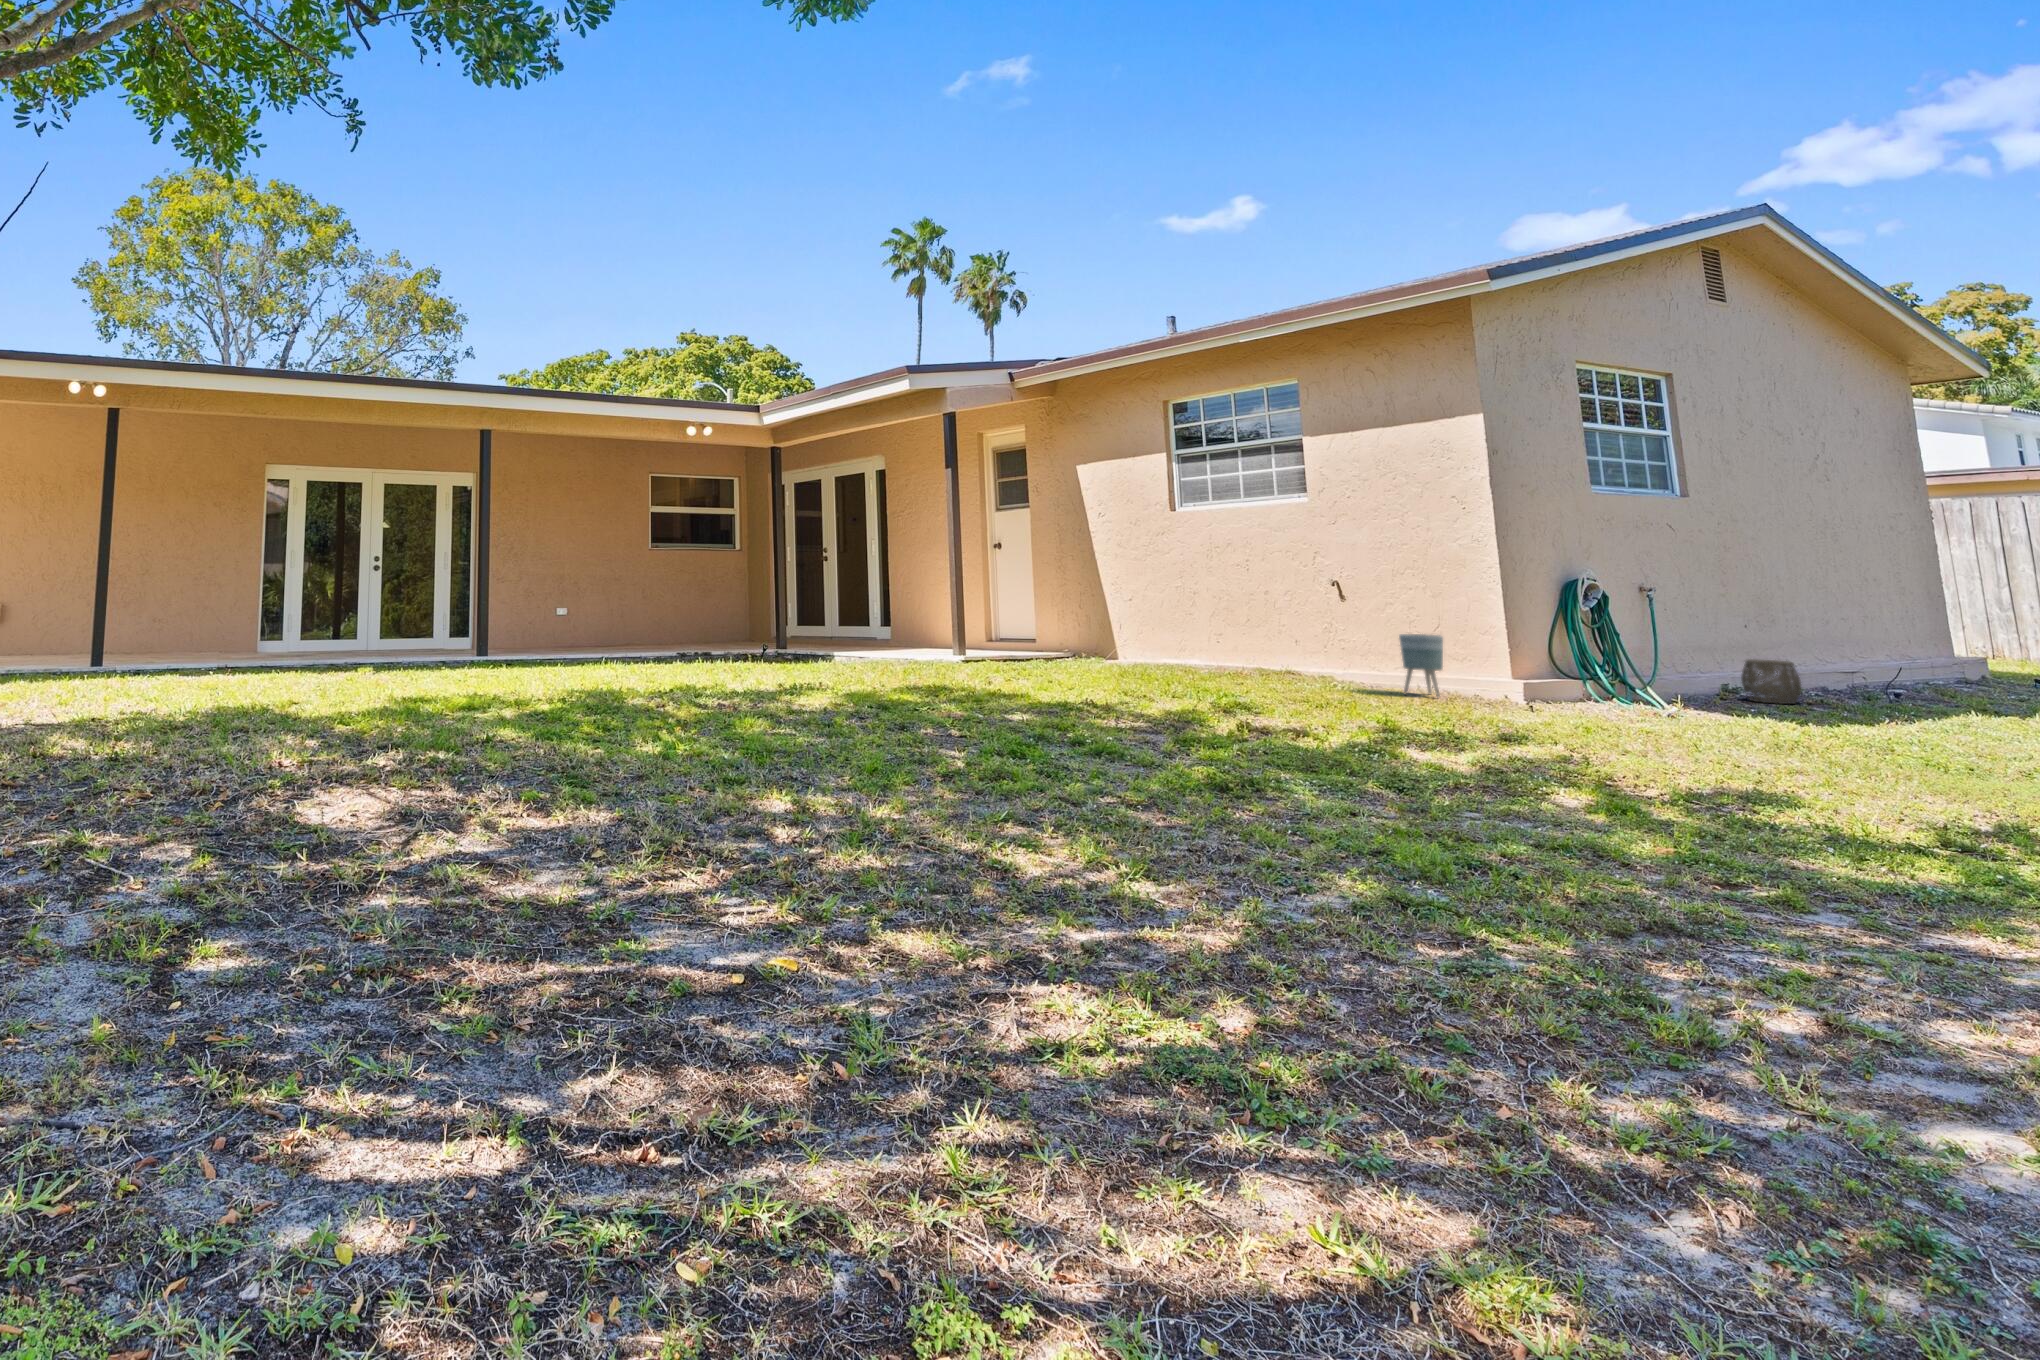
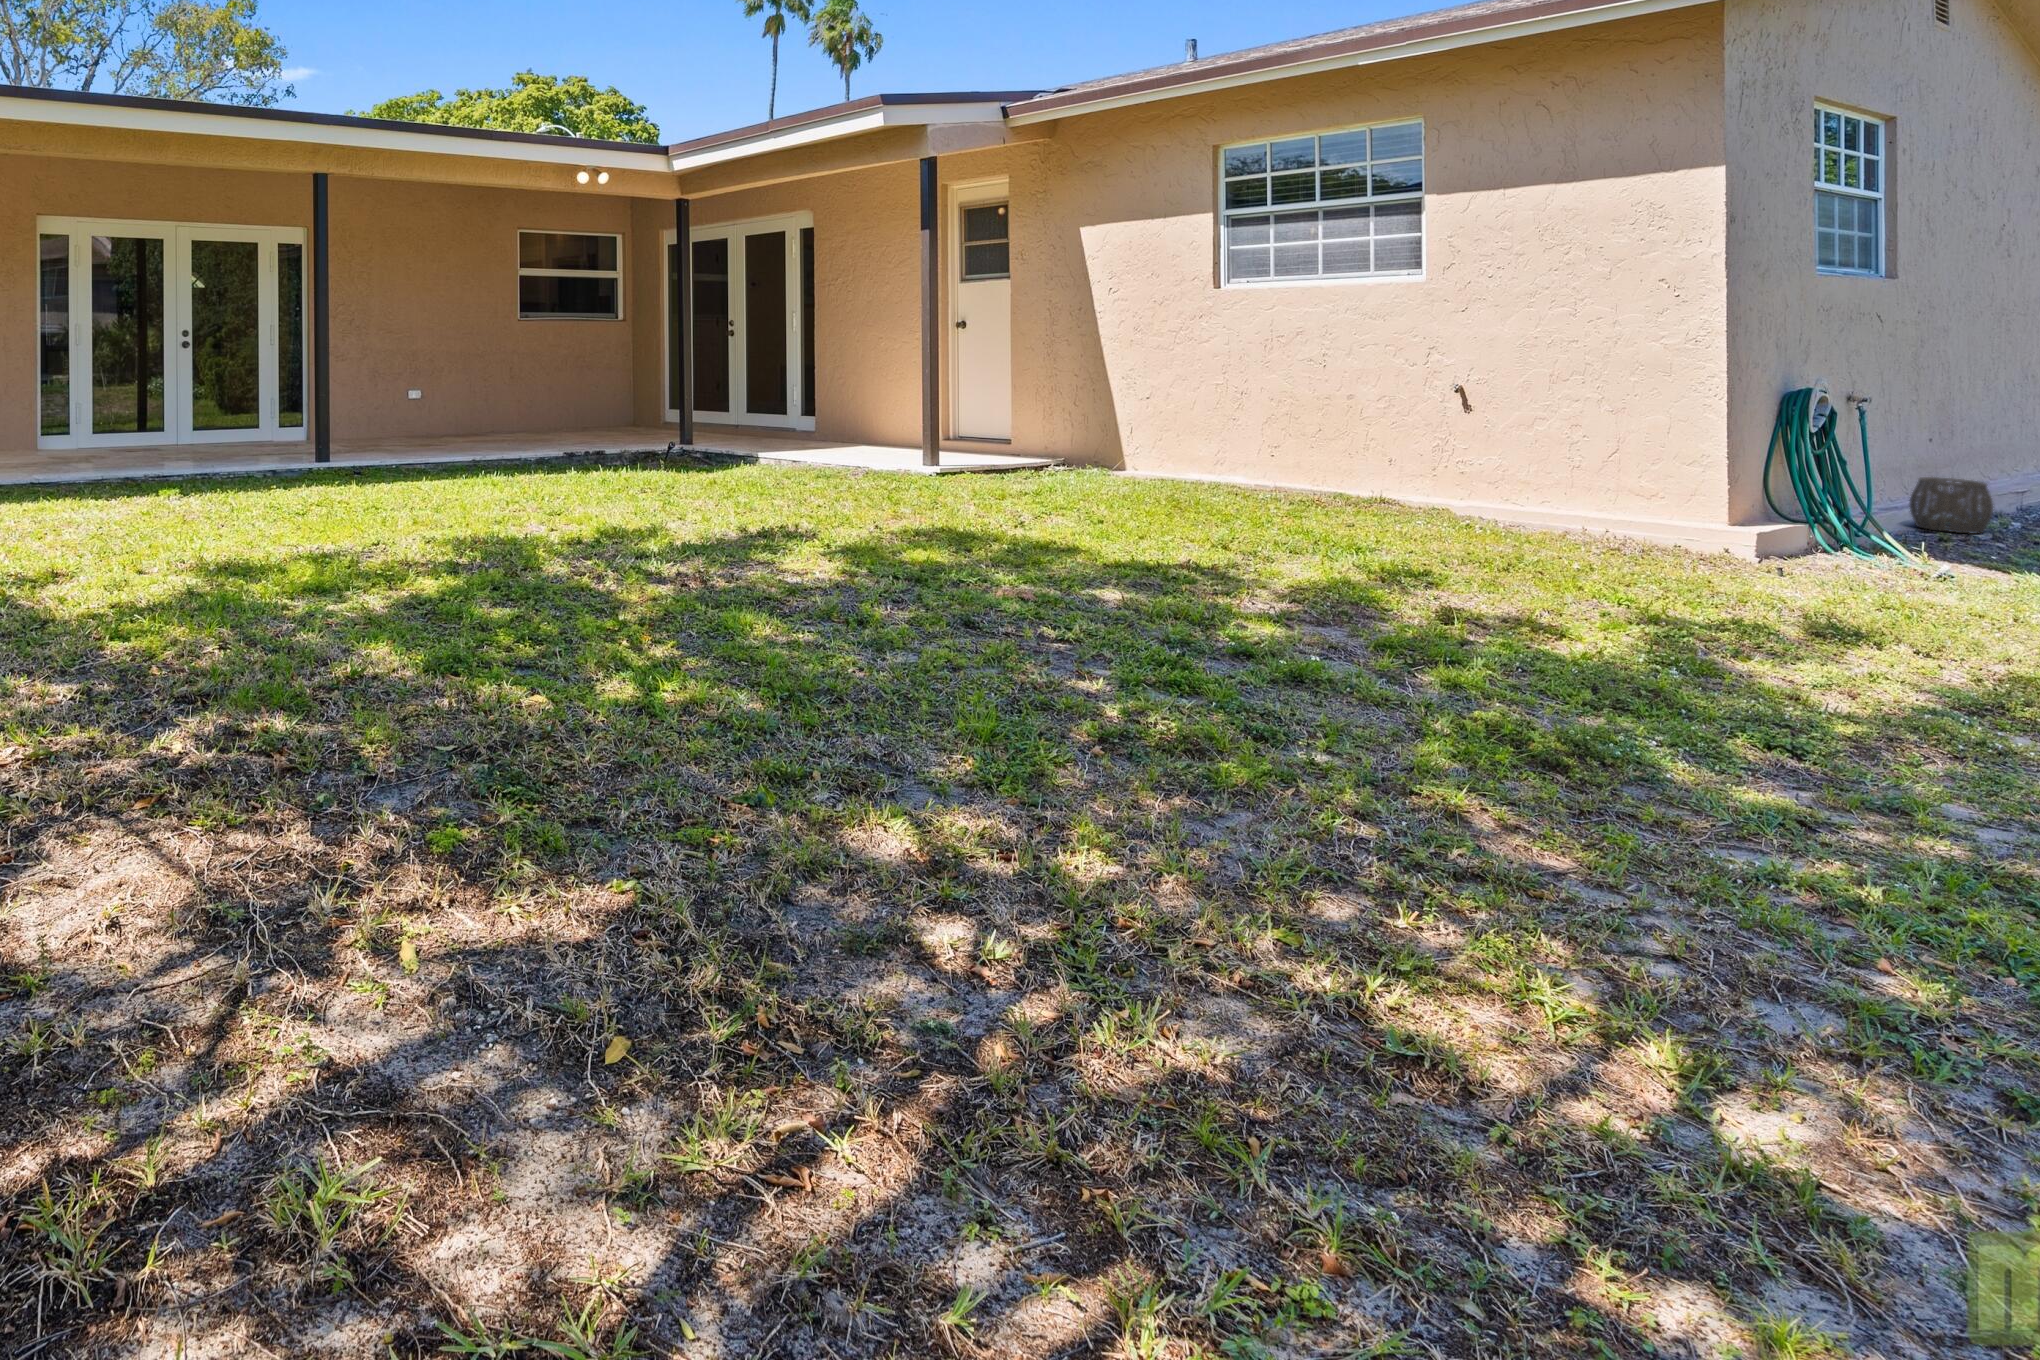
planter: present [1399,634,1443,697] -> none [1570,460,1637,546]

